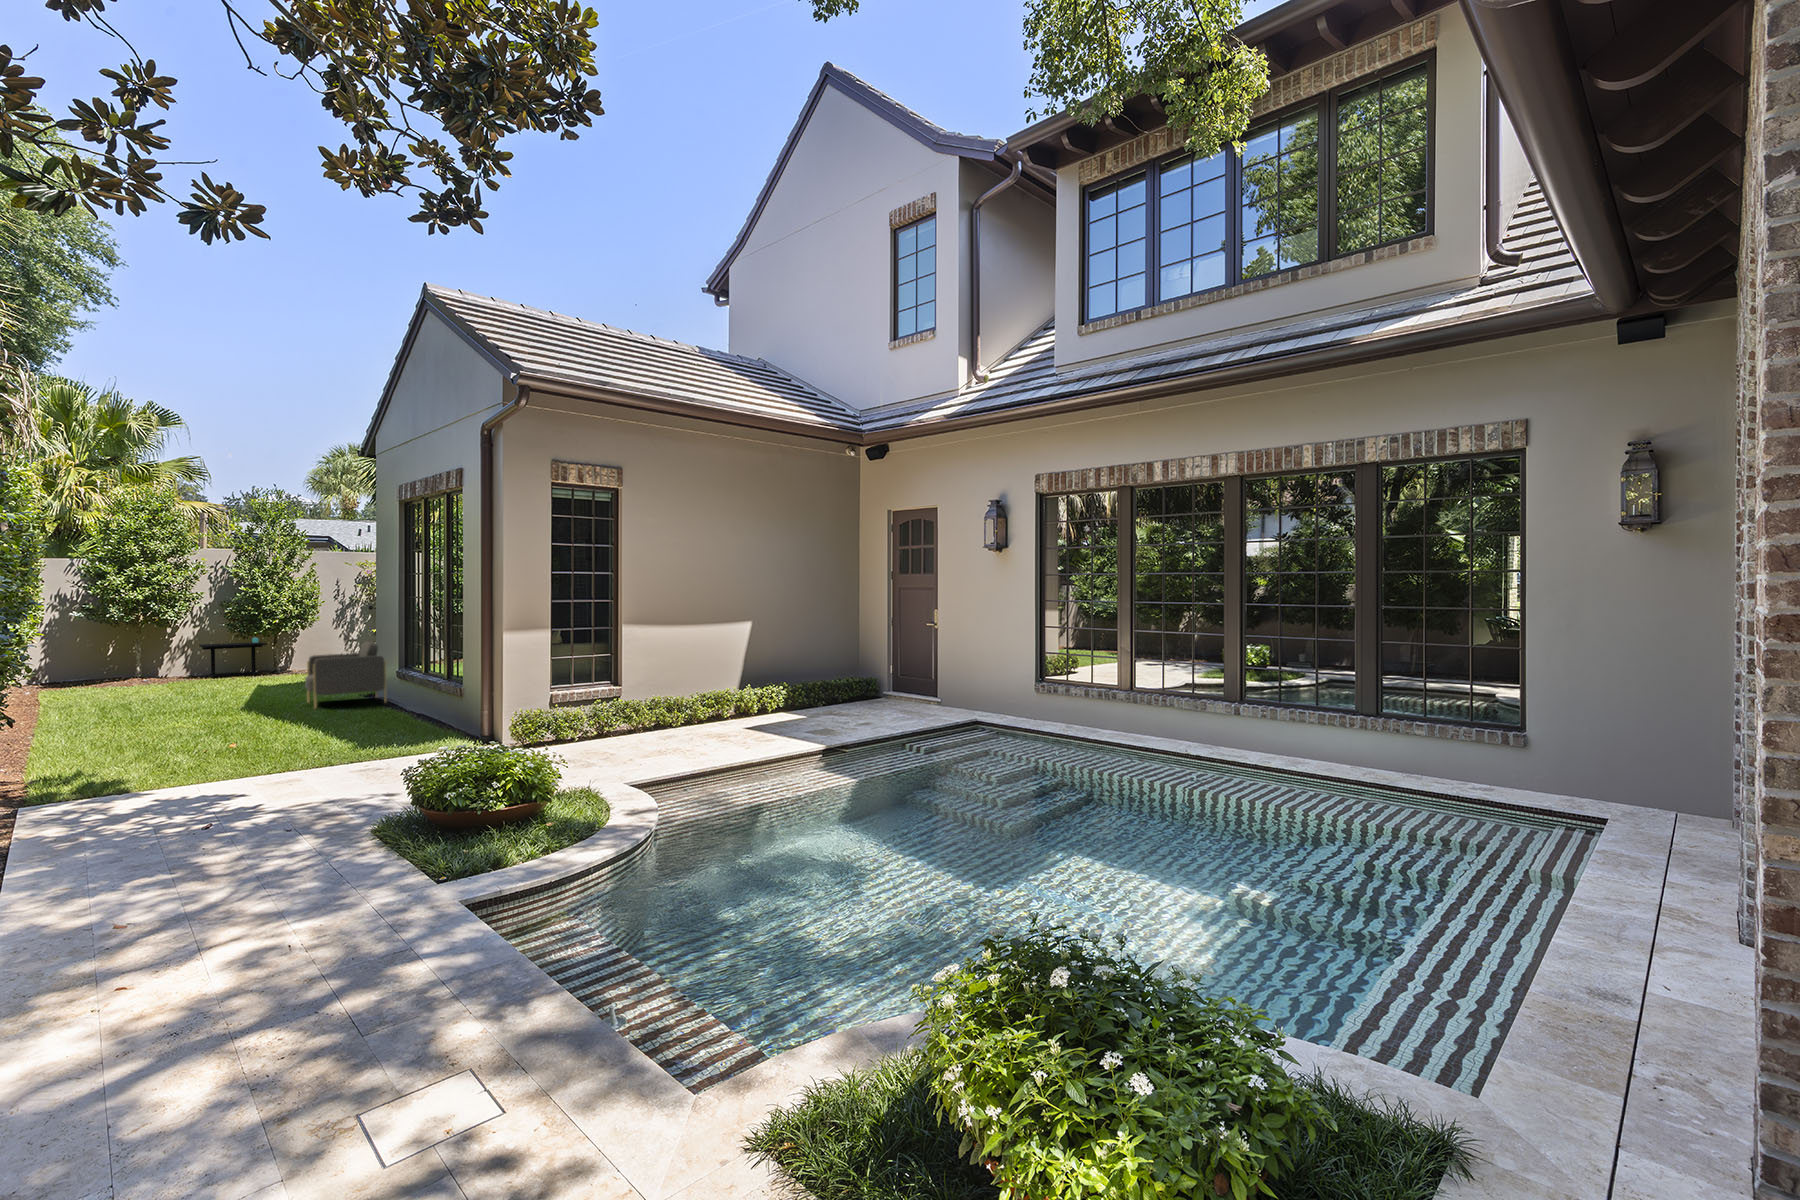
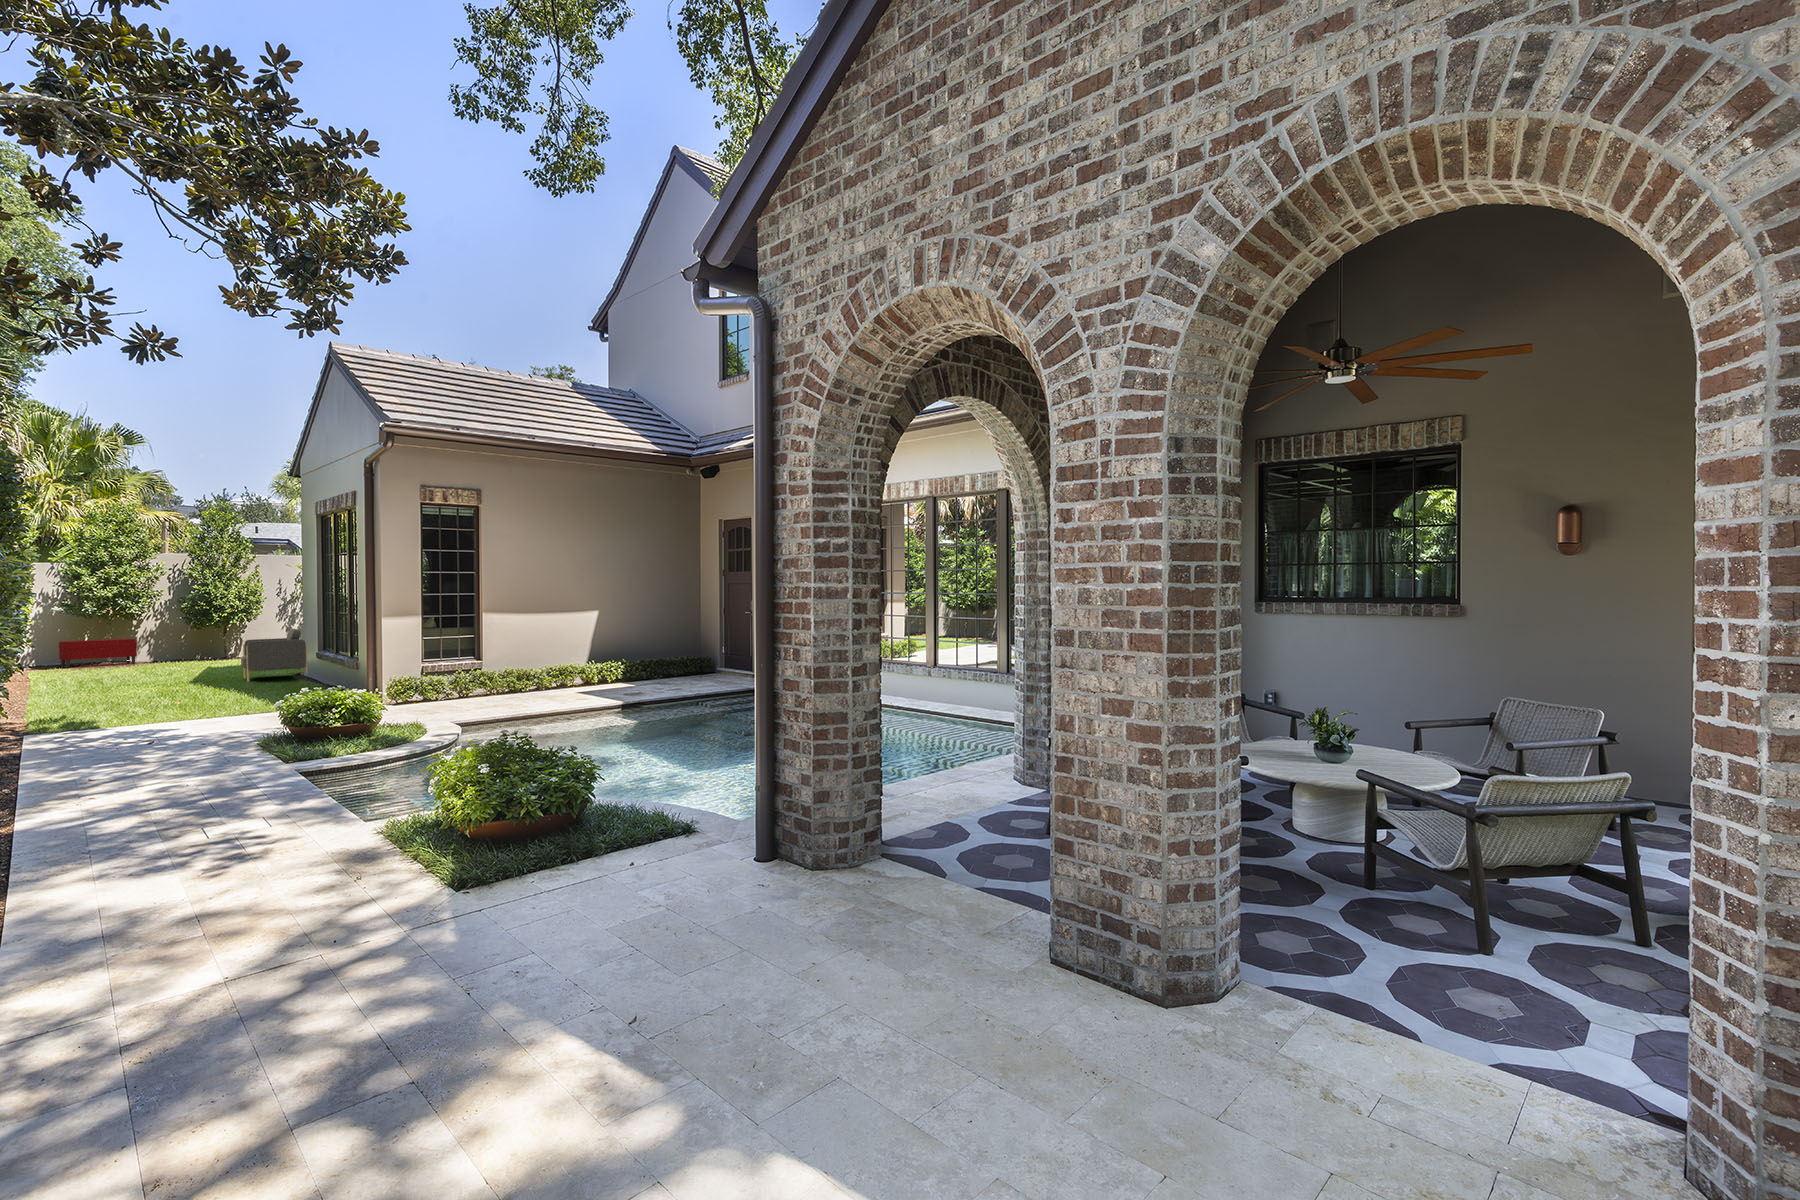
side table: present [199,637,267,678] -> none [159,623,217,662]
bench: none [79,650,172,686] -> present [59,639,137,668]

